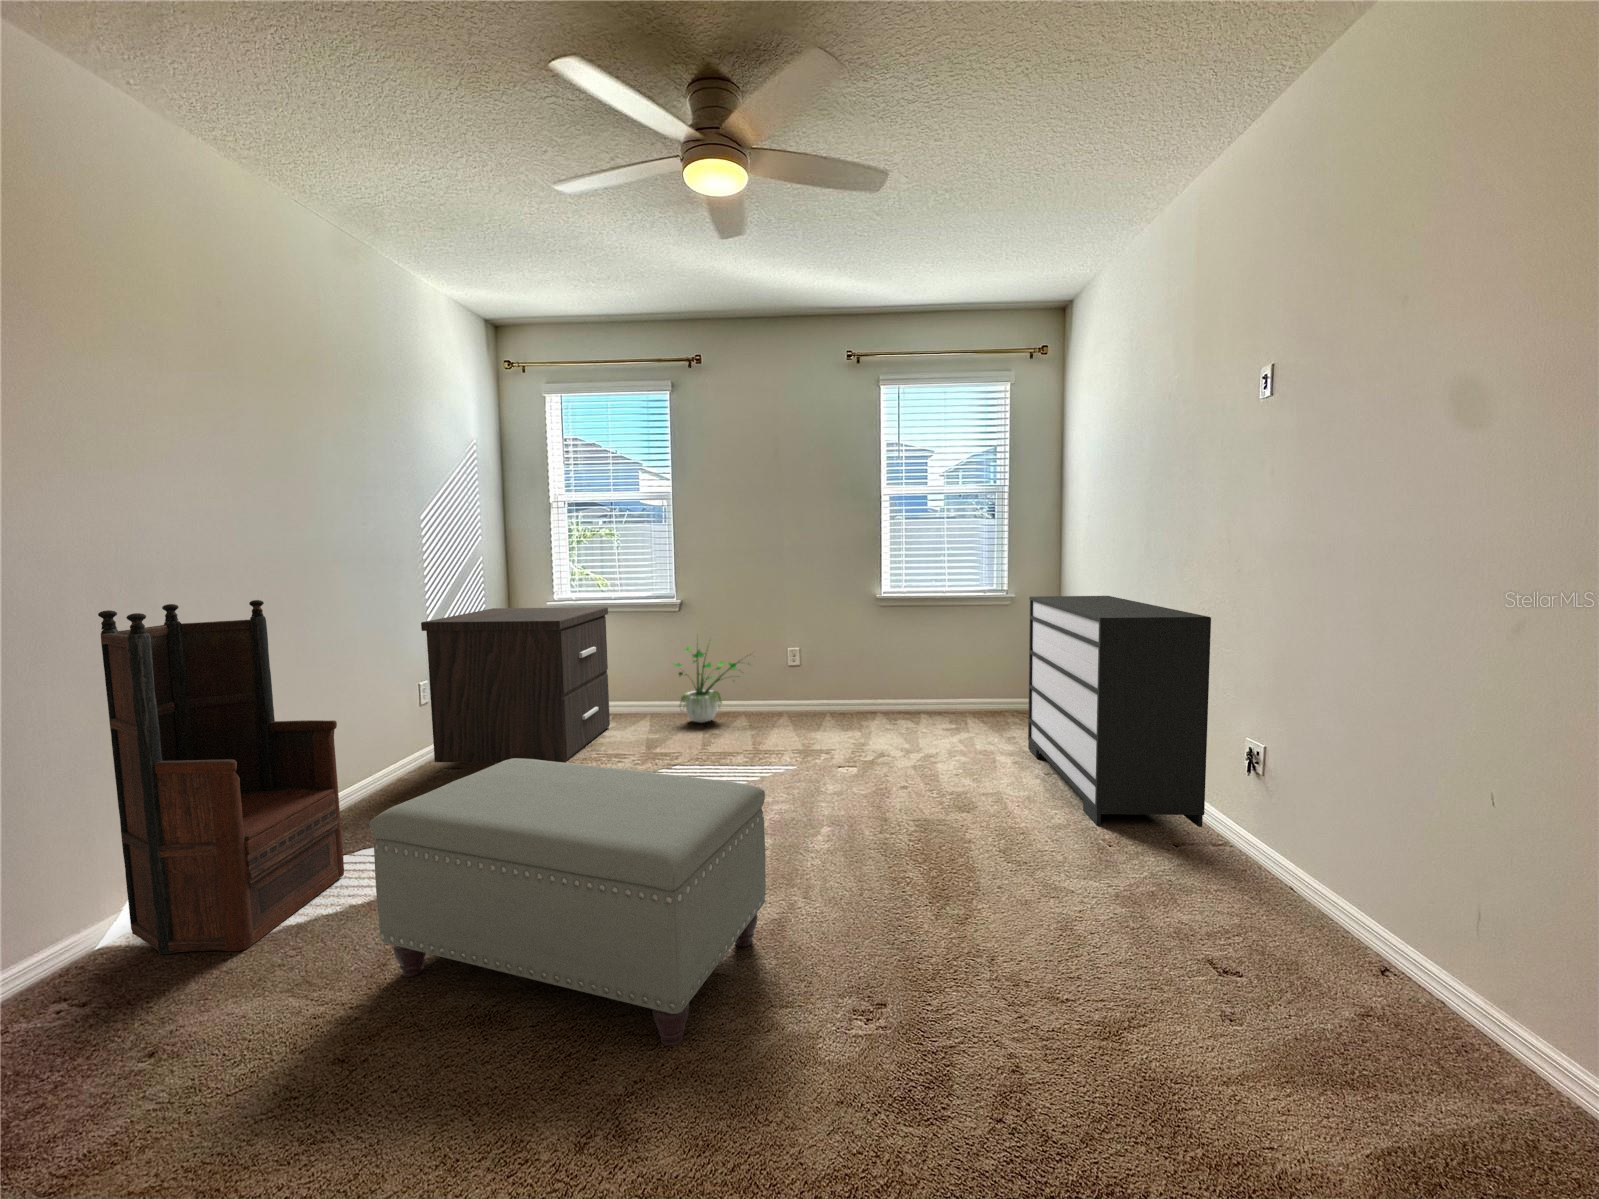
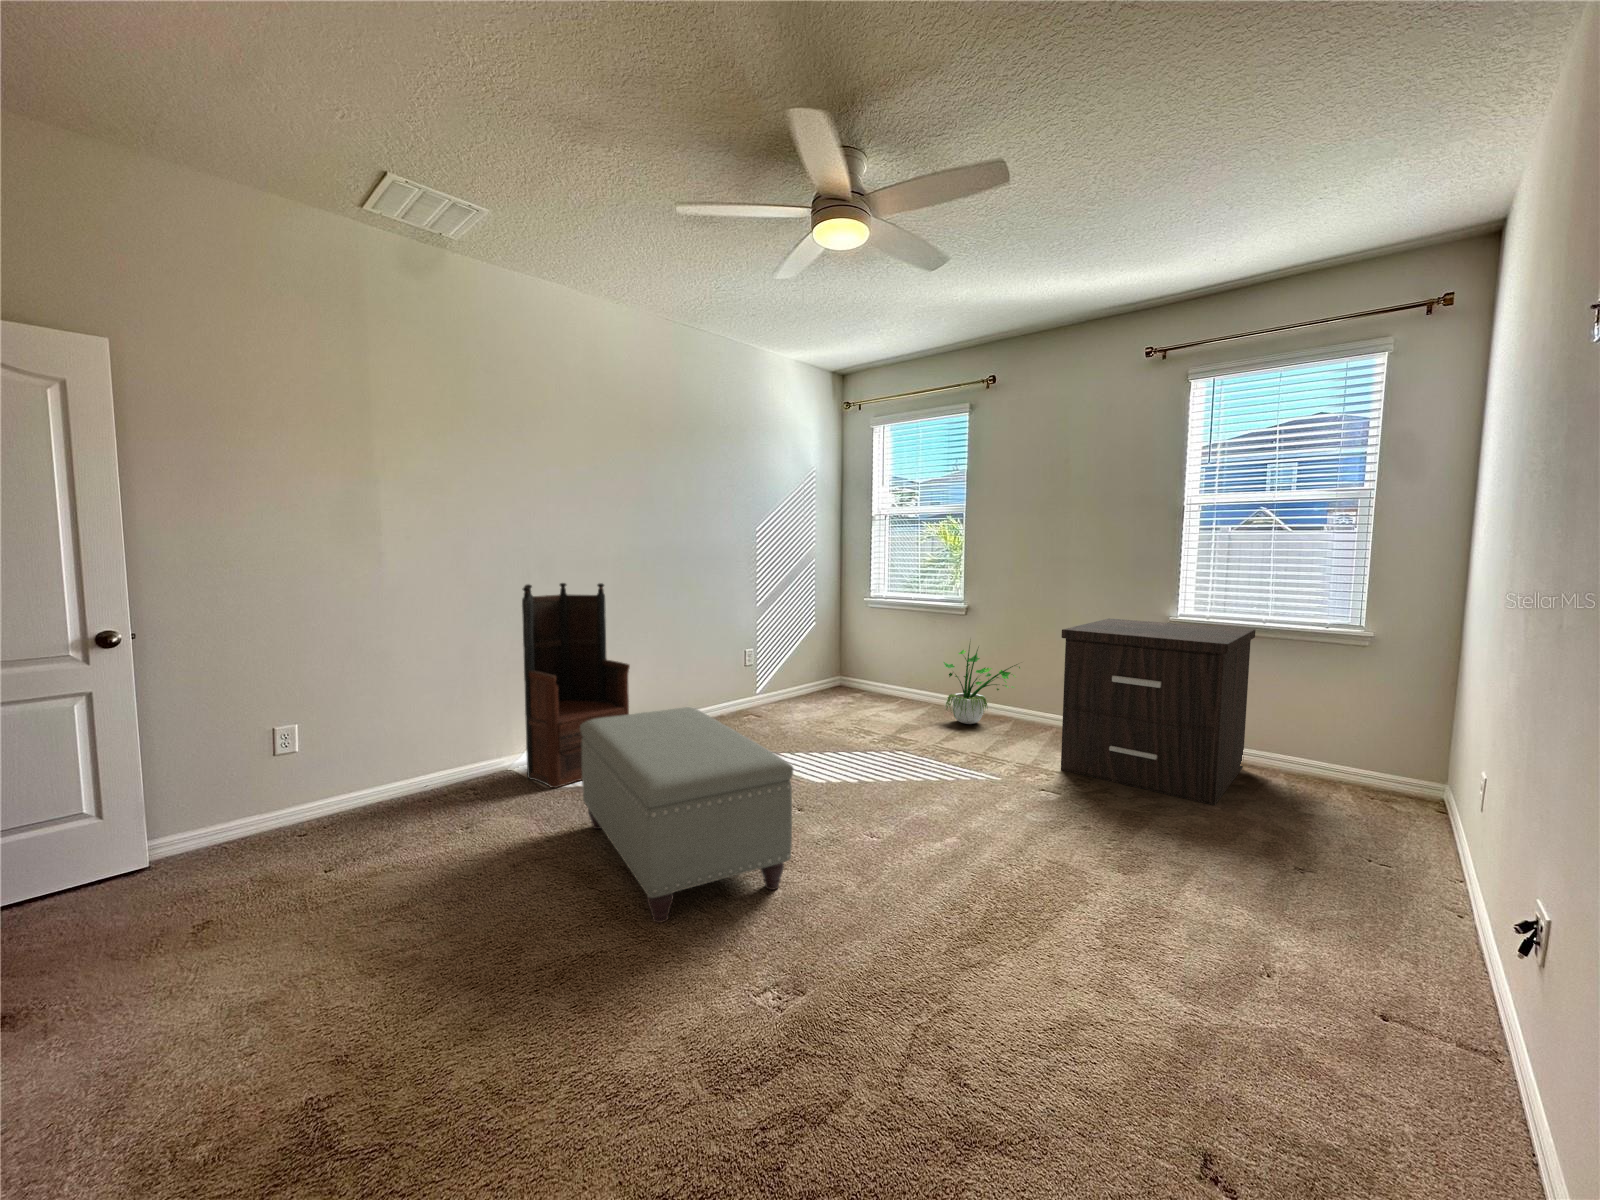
dresser: present [1028,596,1211,827] -> none [1264,636,1479,1000]
nightstand: present [421,607,610,763] -> present [1061,618,1255,805]

